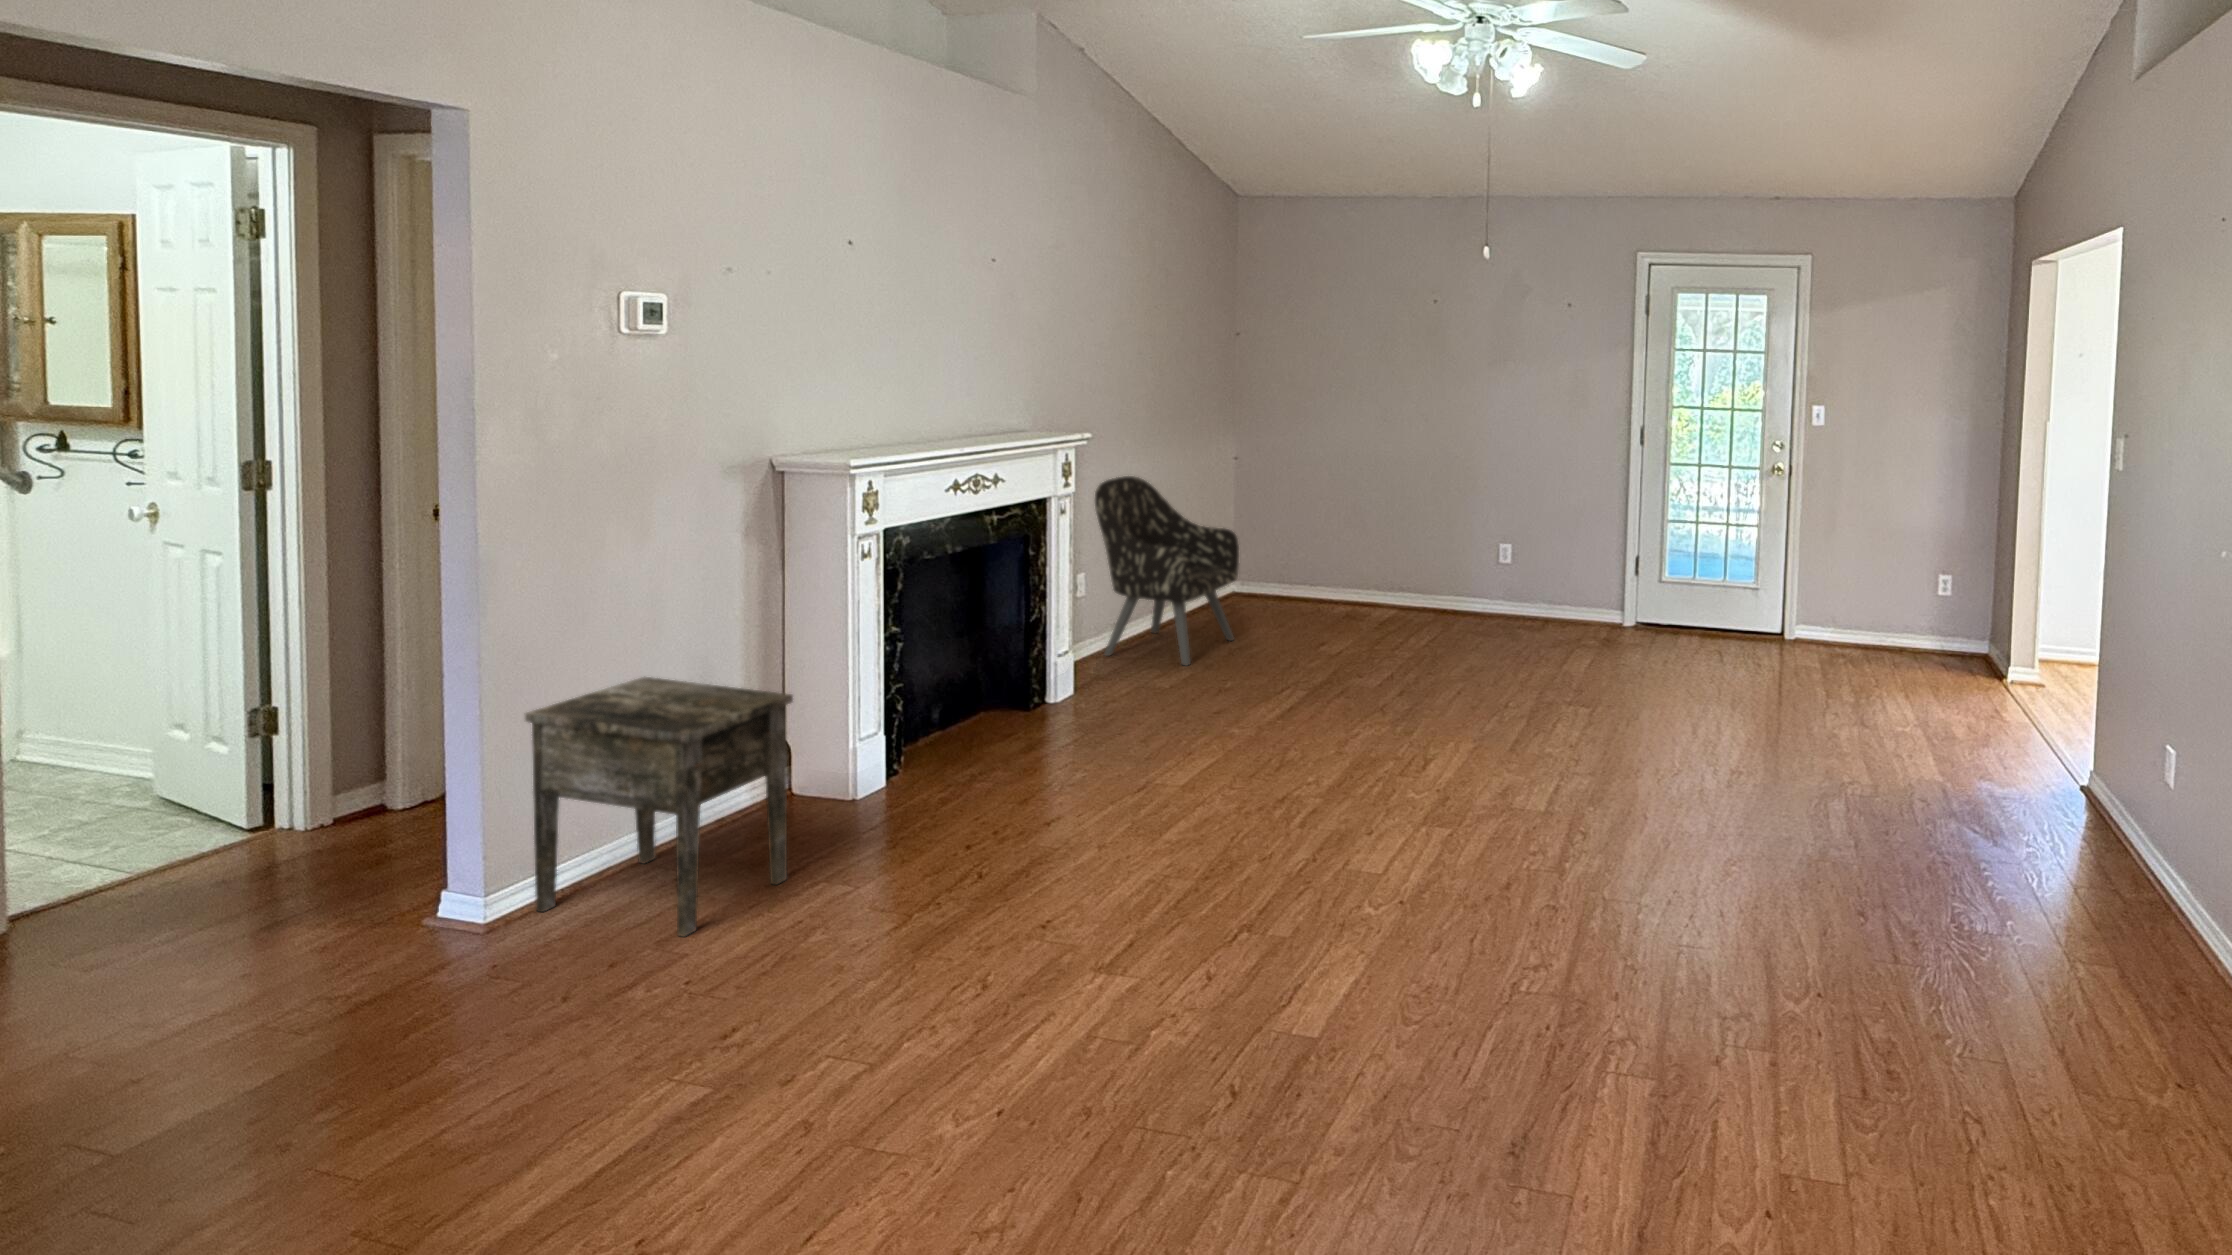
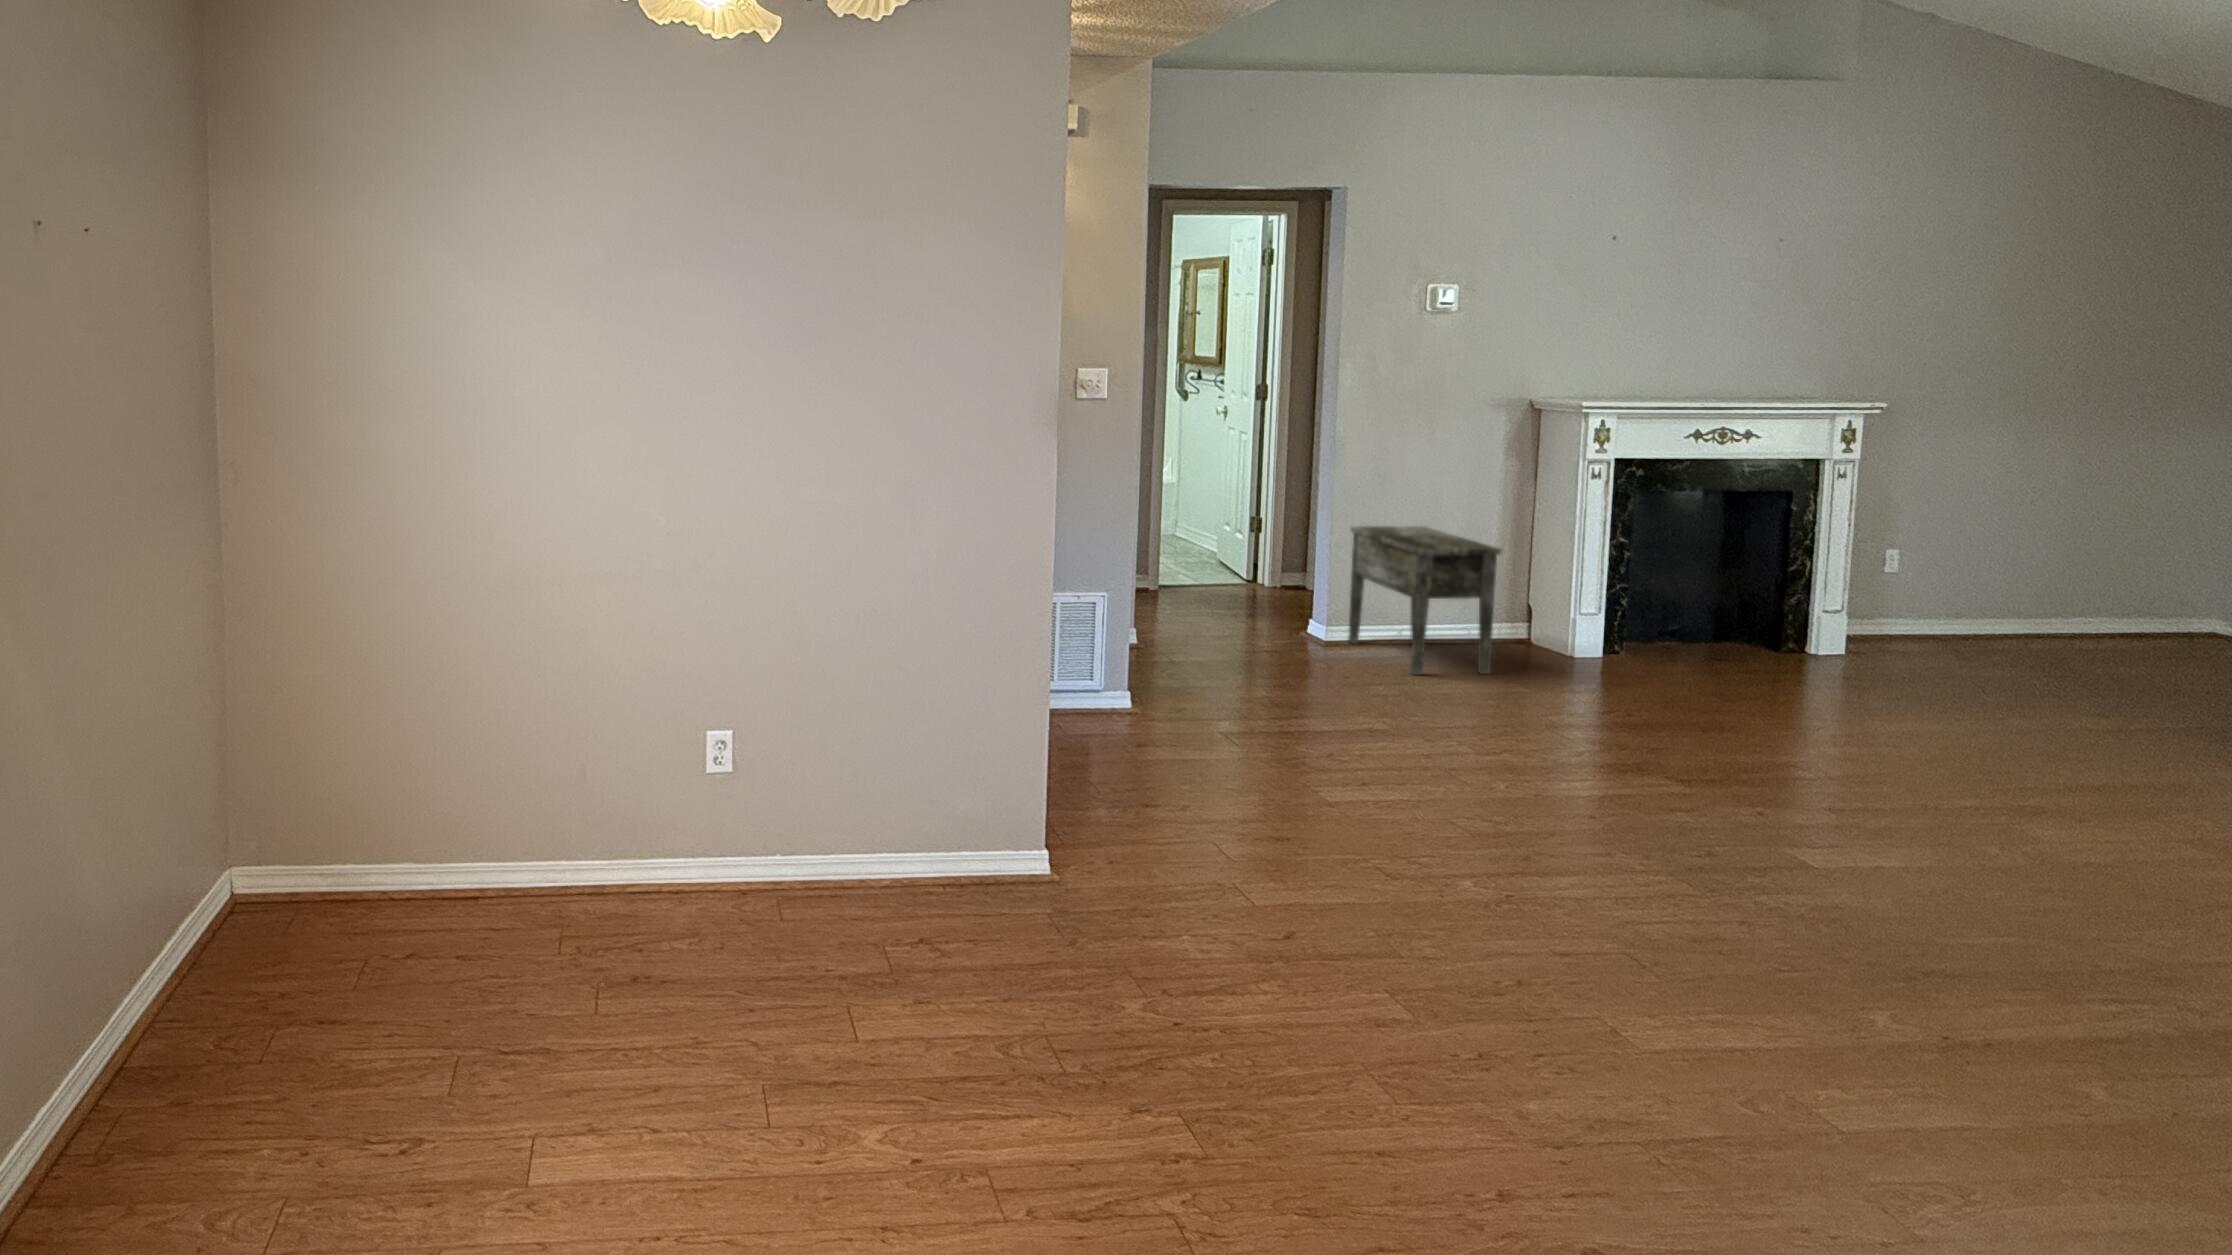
armchair: present [1095,476,1239,665] -> none [1919,461,2165,675]

